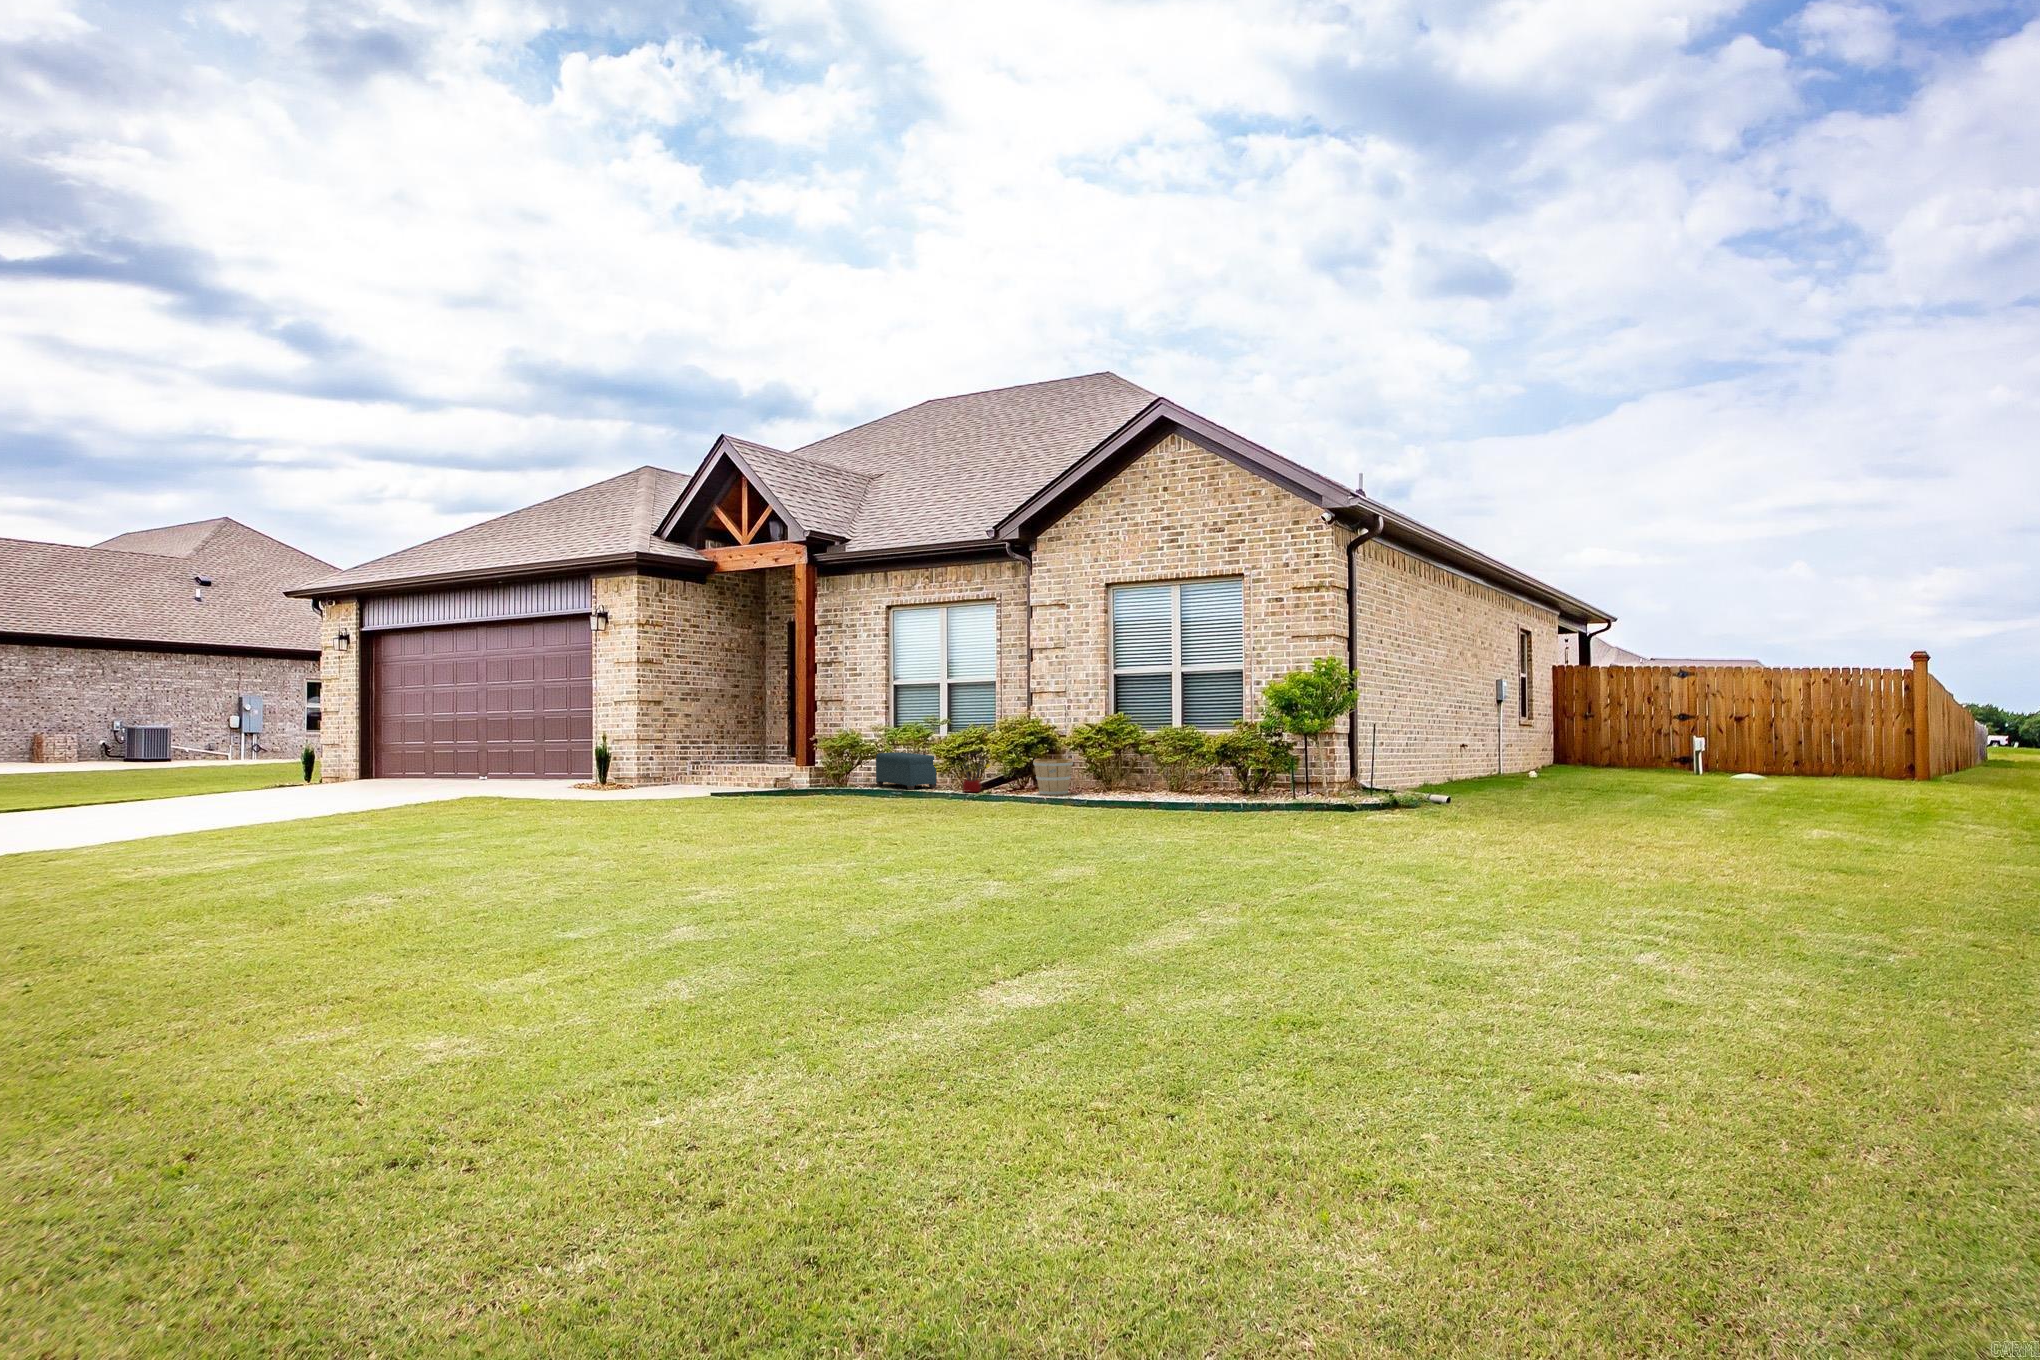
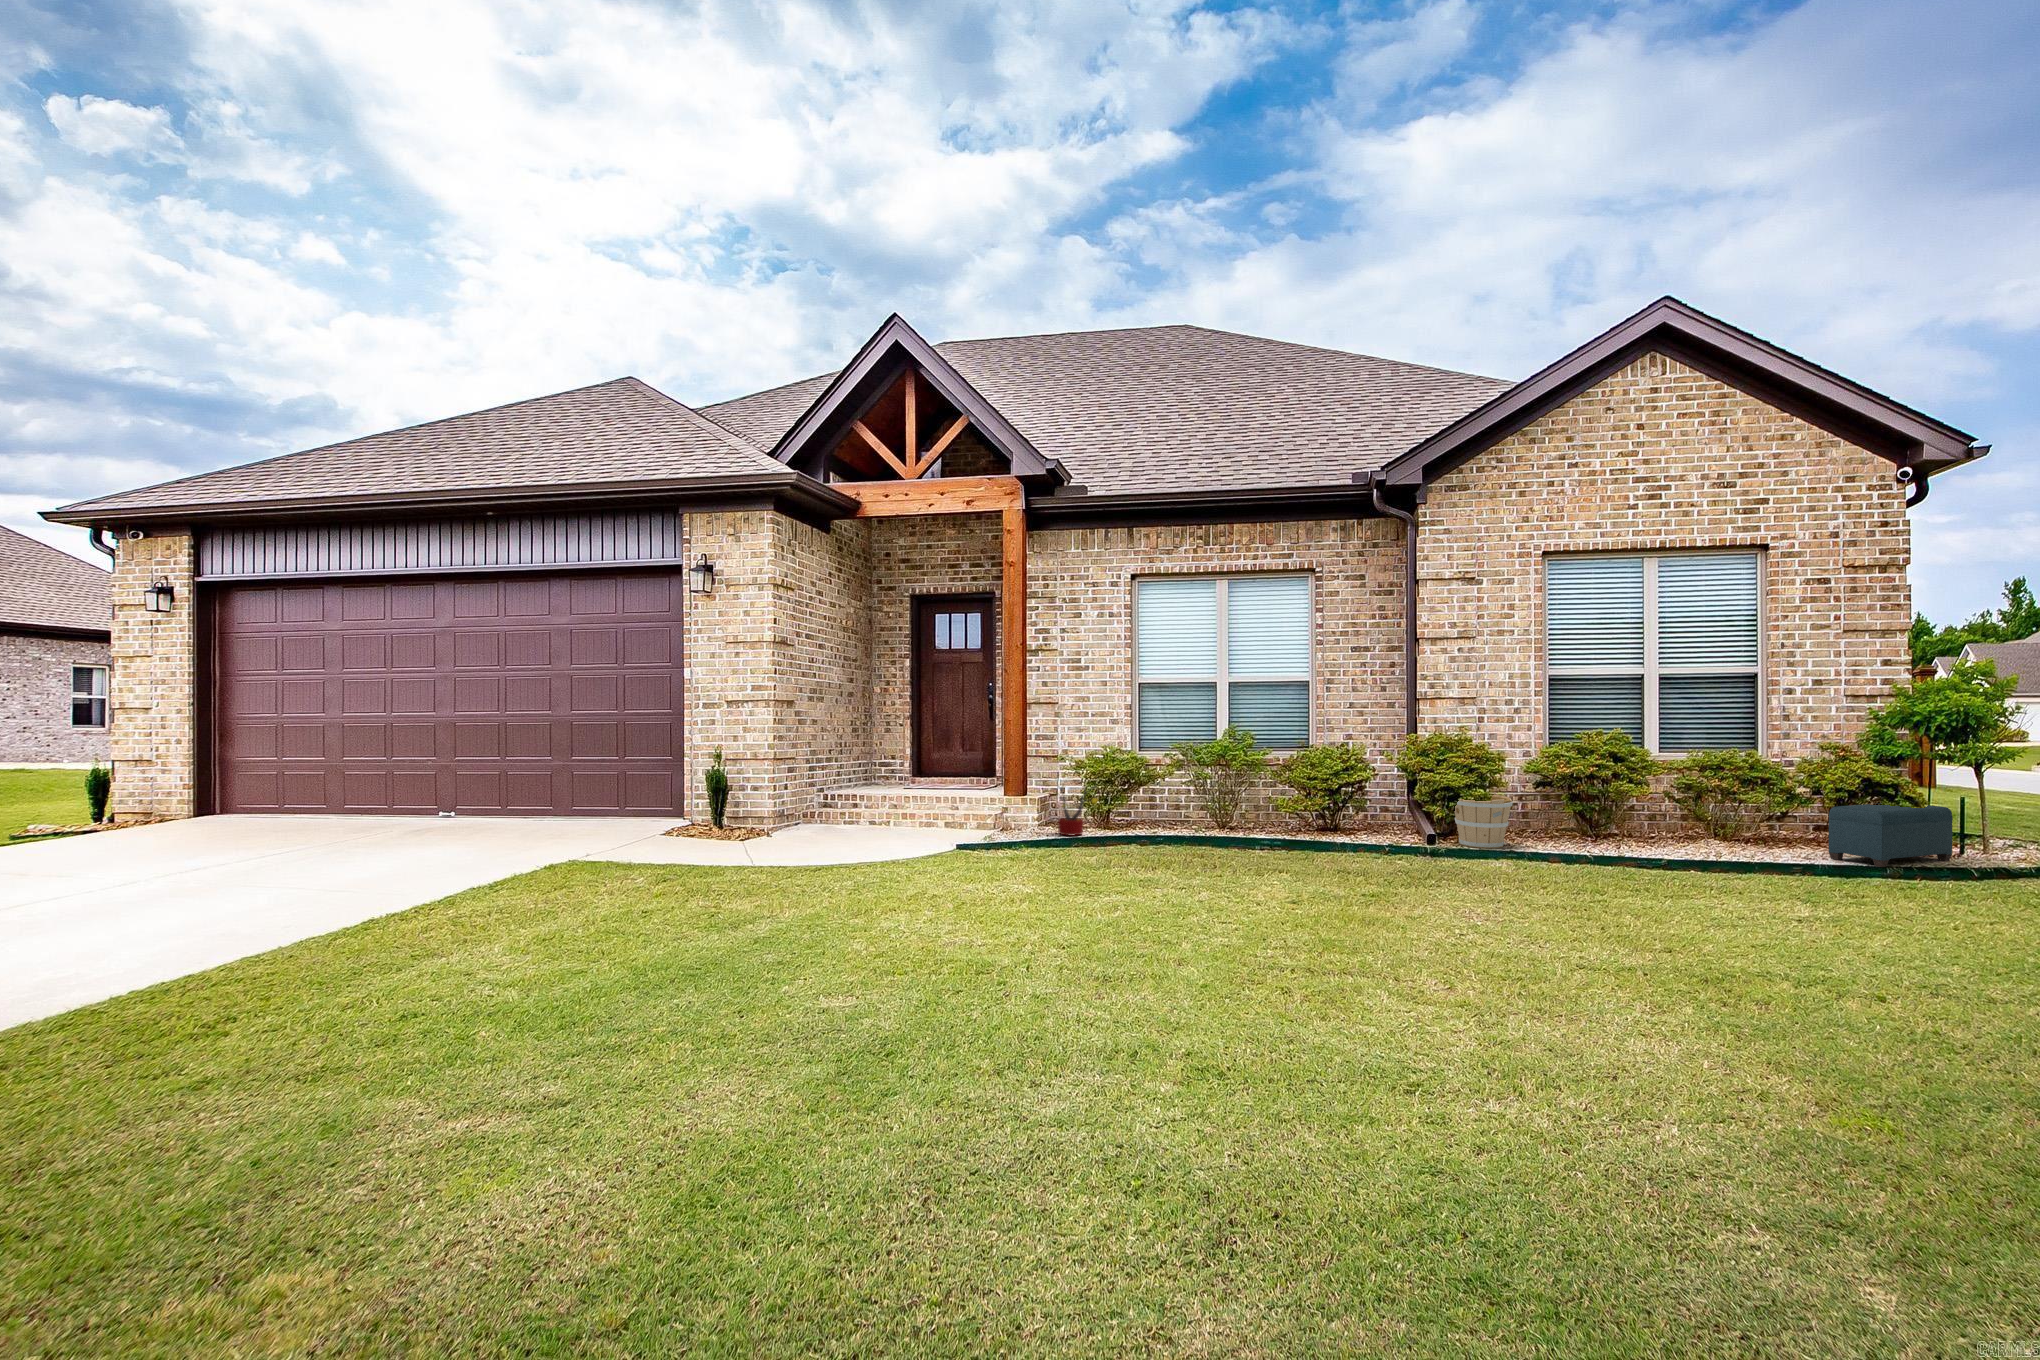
bench: present [876,752,937,790] -> present [1829,804,1953,867]
decorative plant: present [963,758,990,792] -> present [1058,783,1098,836]

